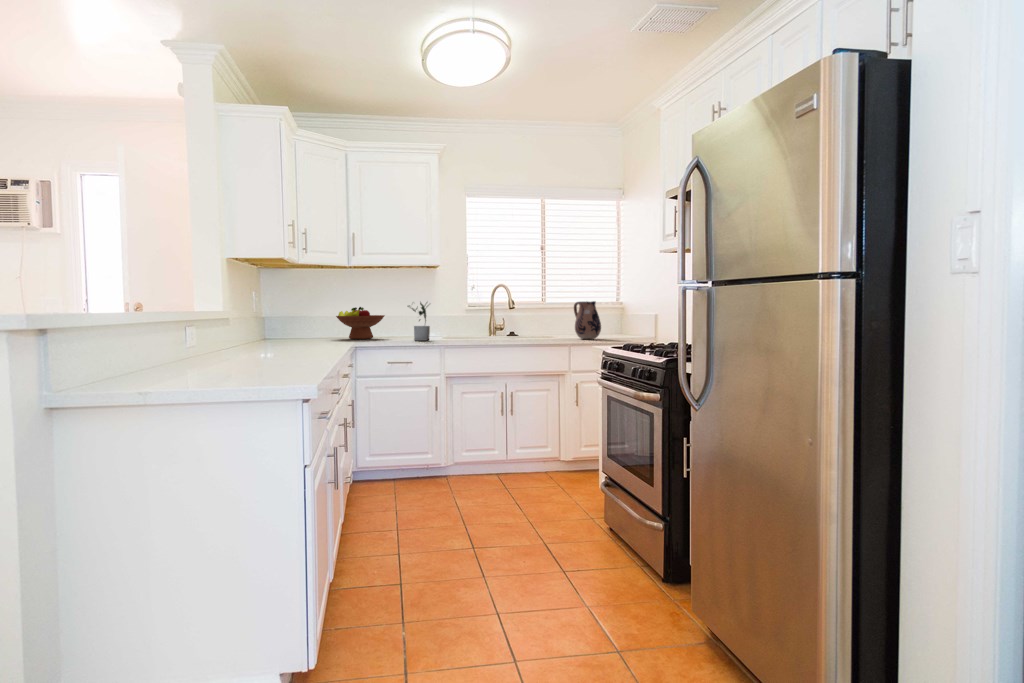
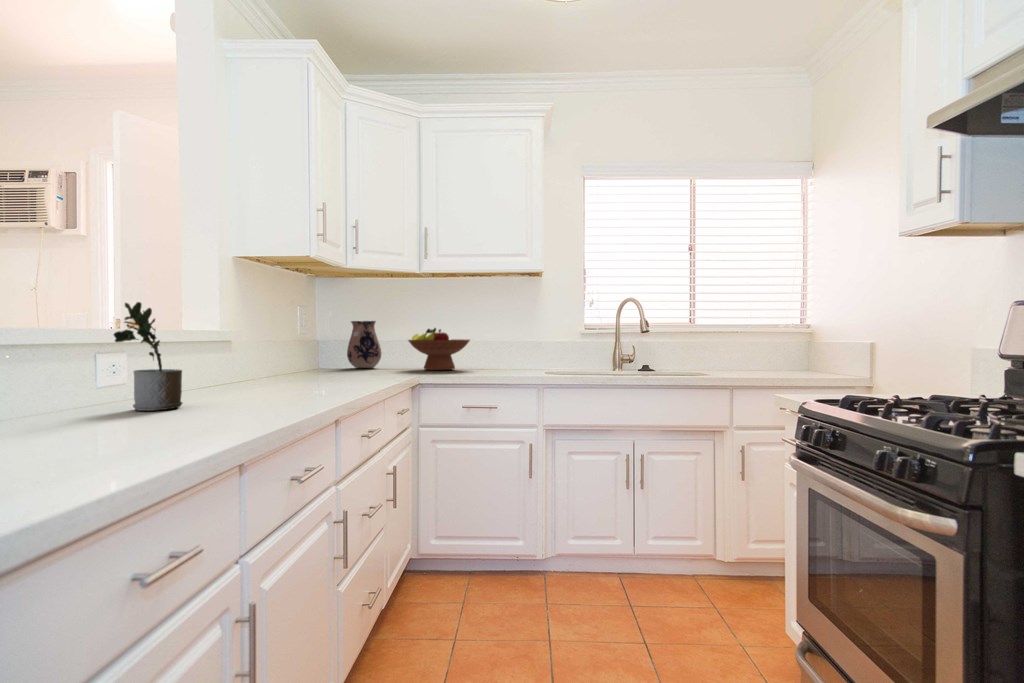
ceramic pitcher: present [574,301,601,339] -> present [347,321,381,368]
potted plant: present [408,302,430,341] -> present [114,302,182,411]

